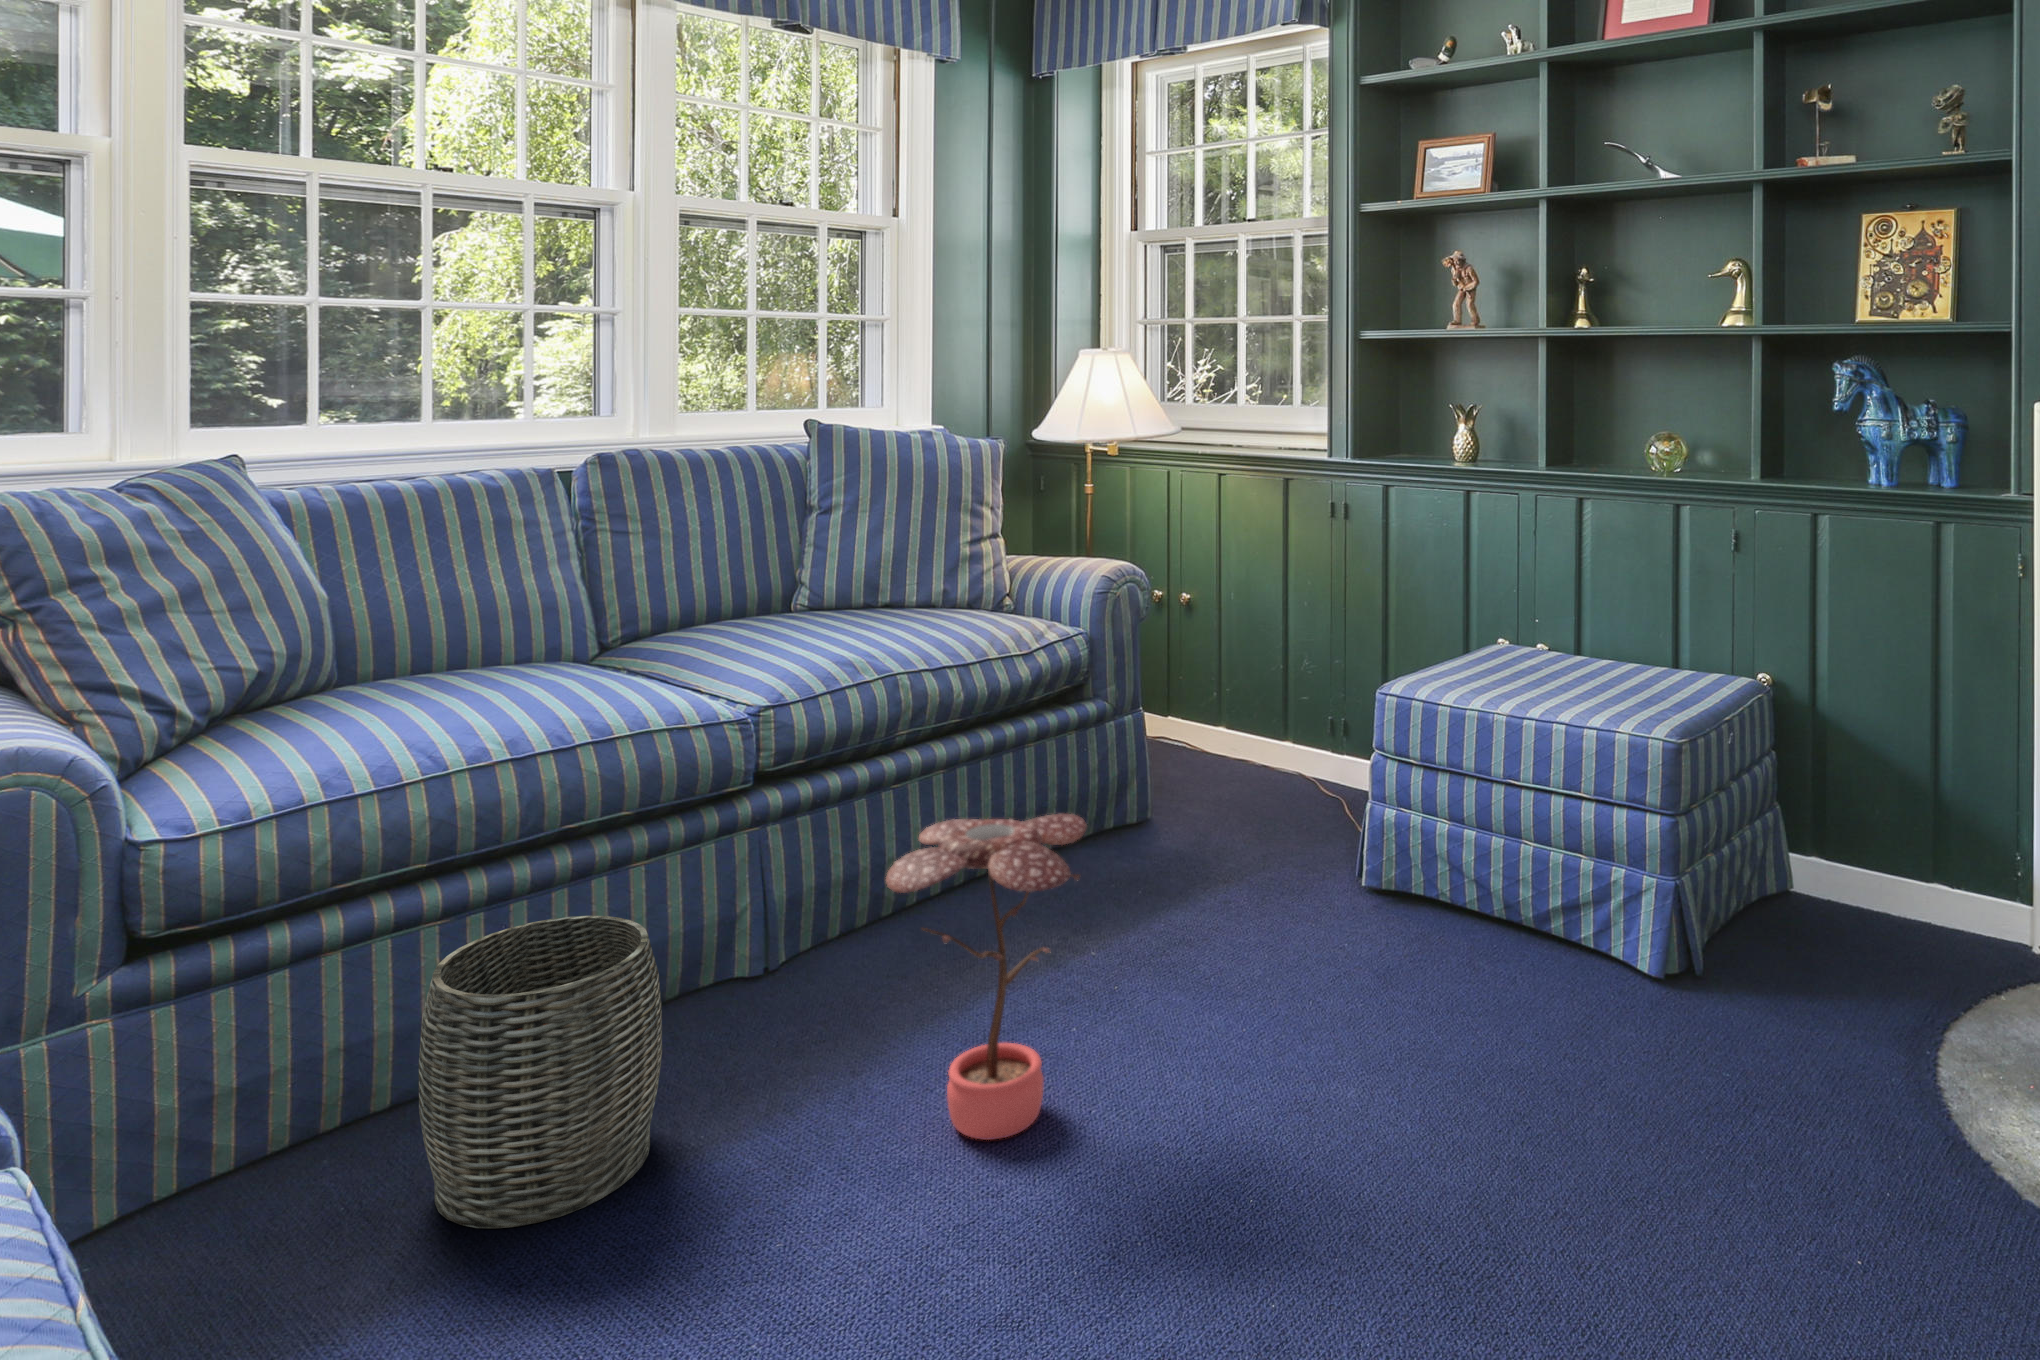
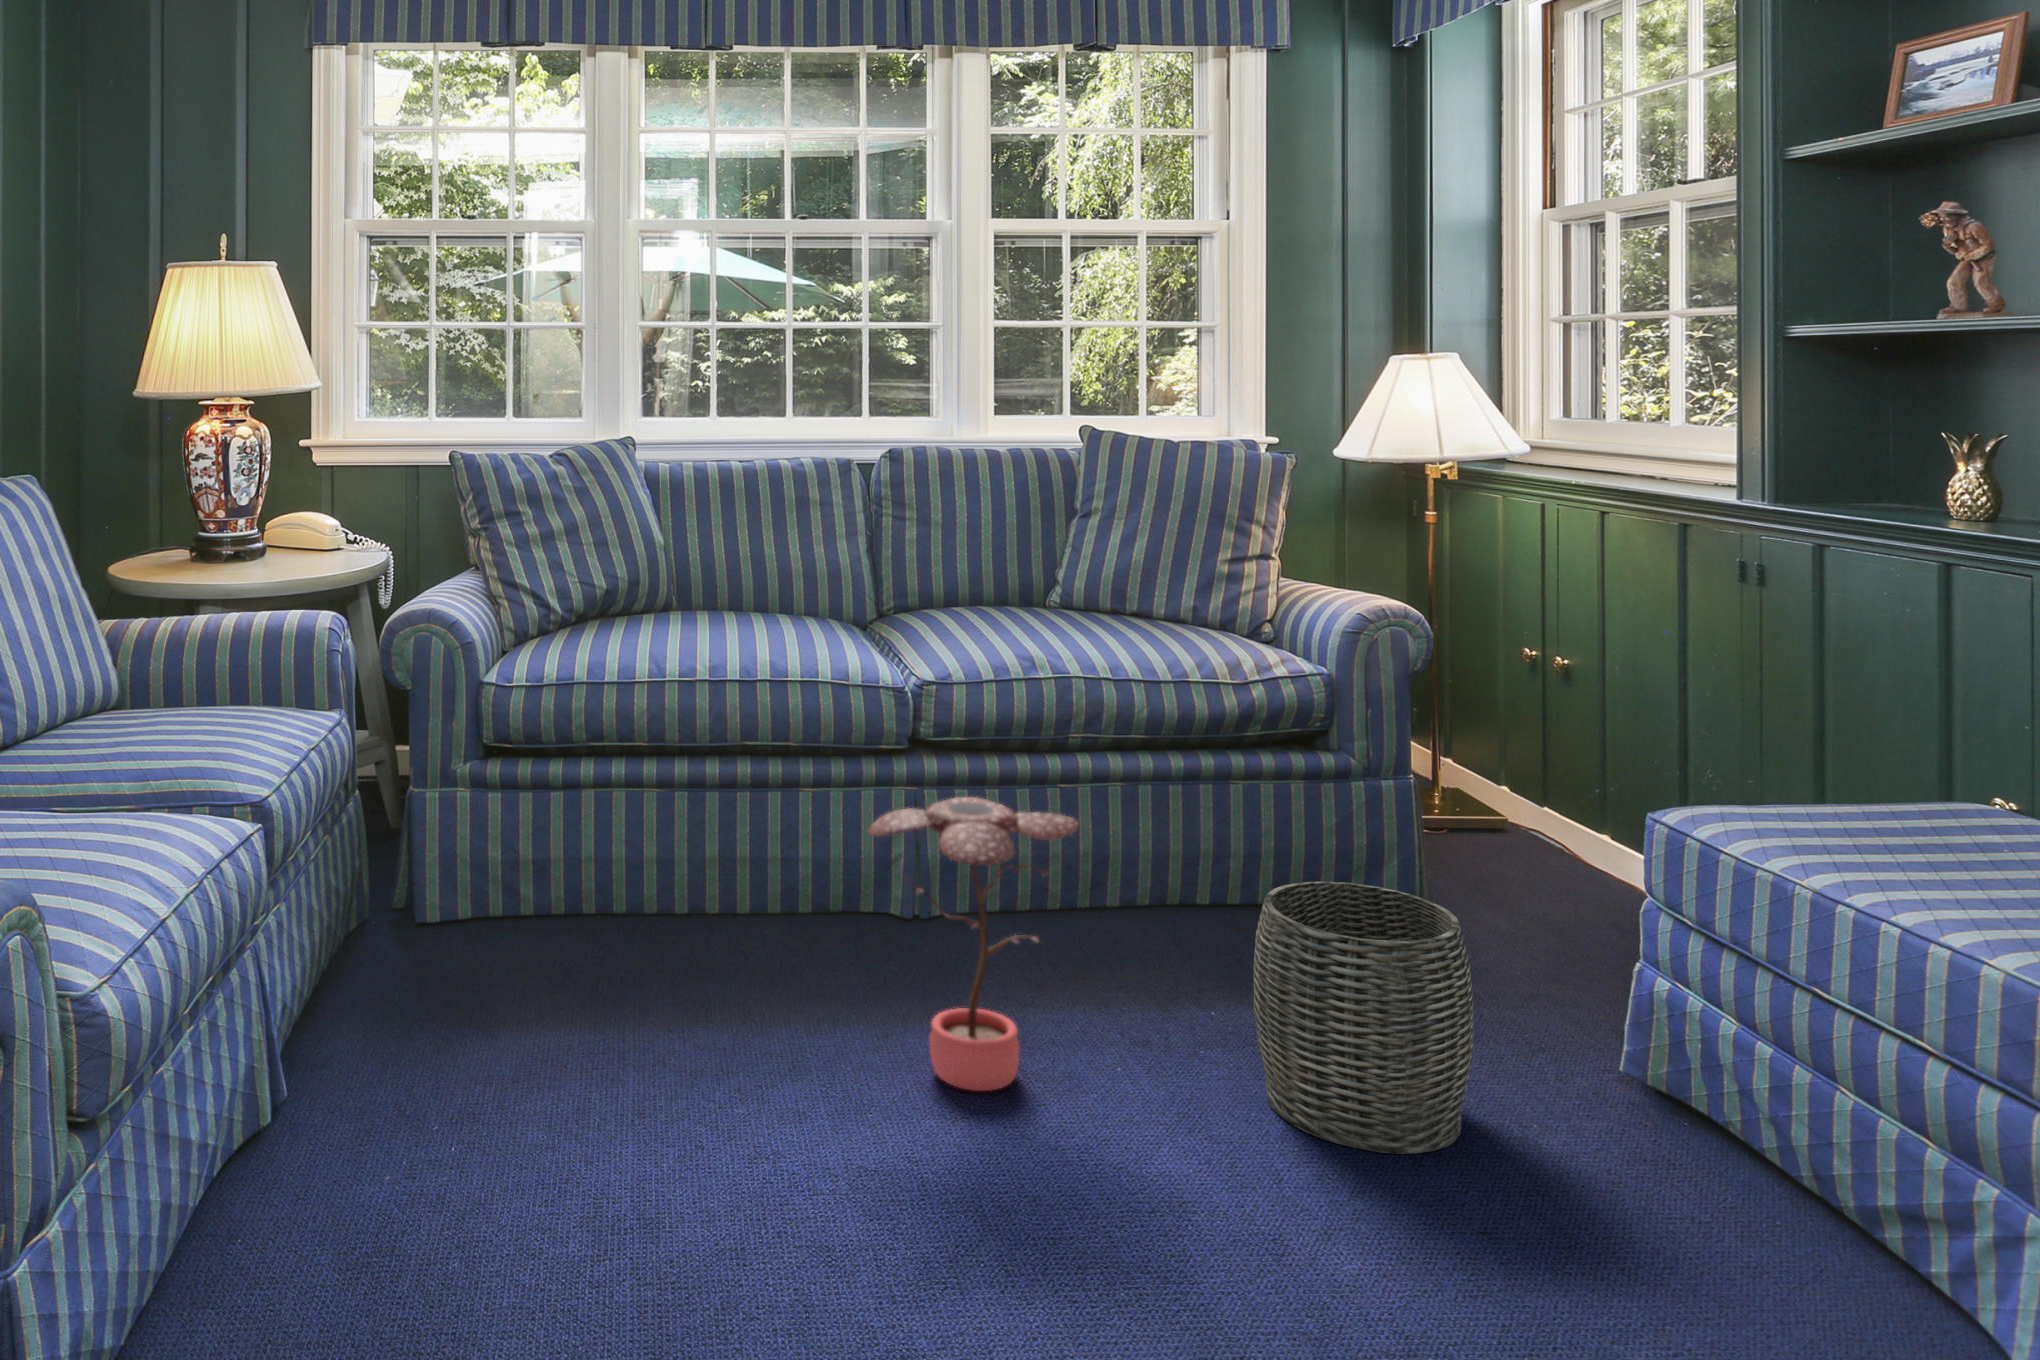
woven basket: present [419,916,662,1228] -> present [1254,882,1474,1154]

